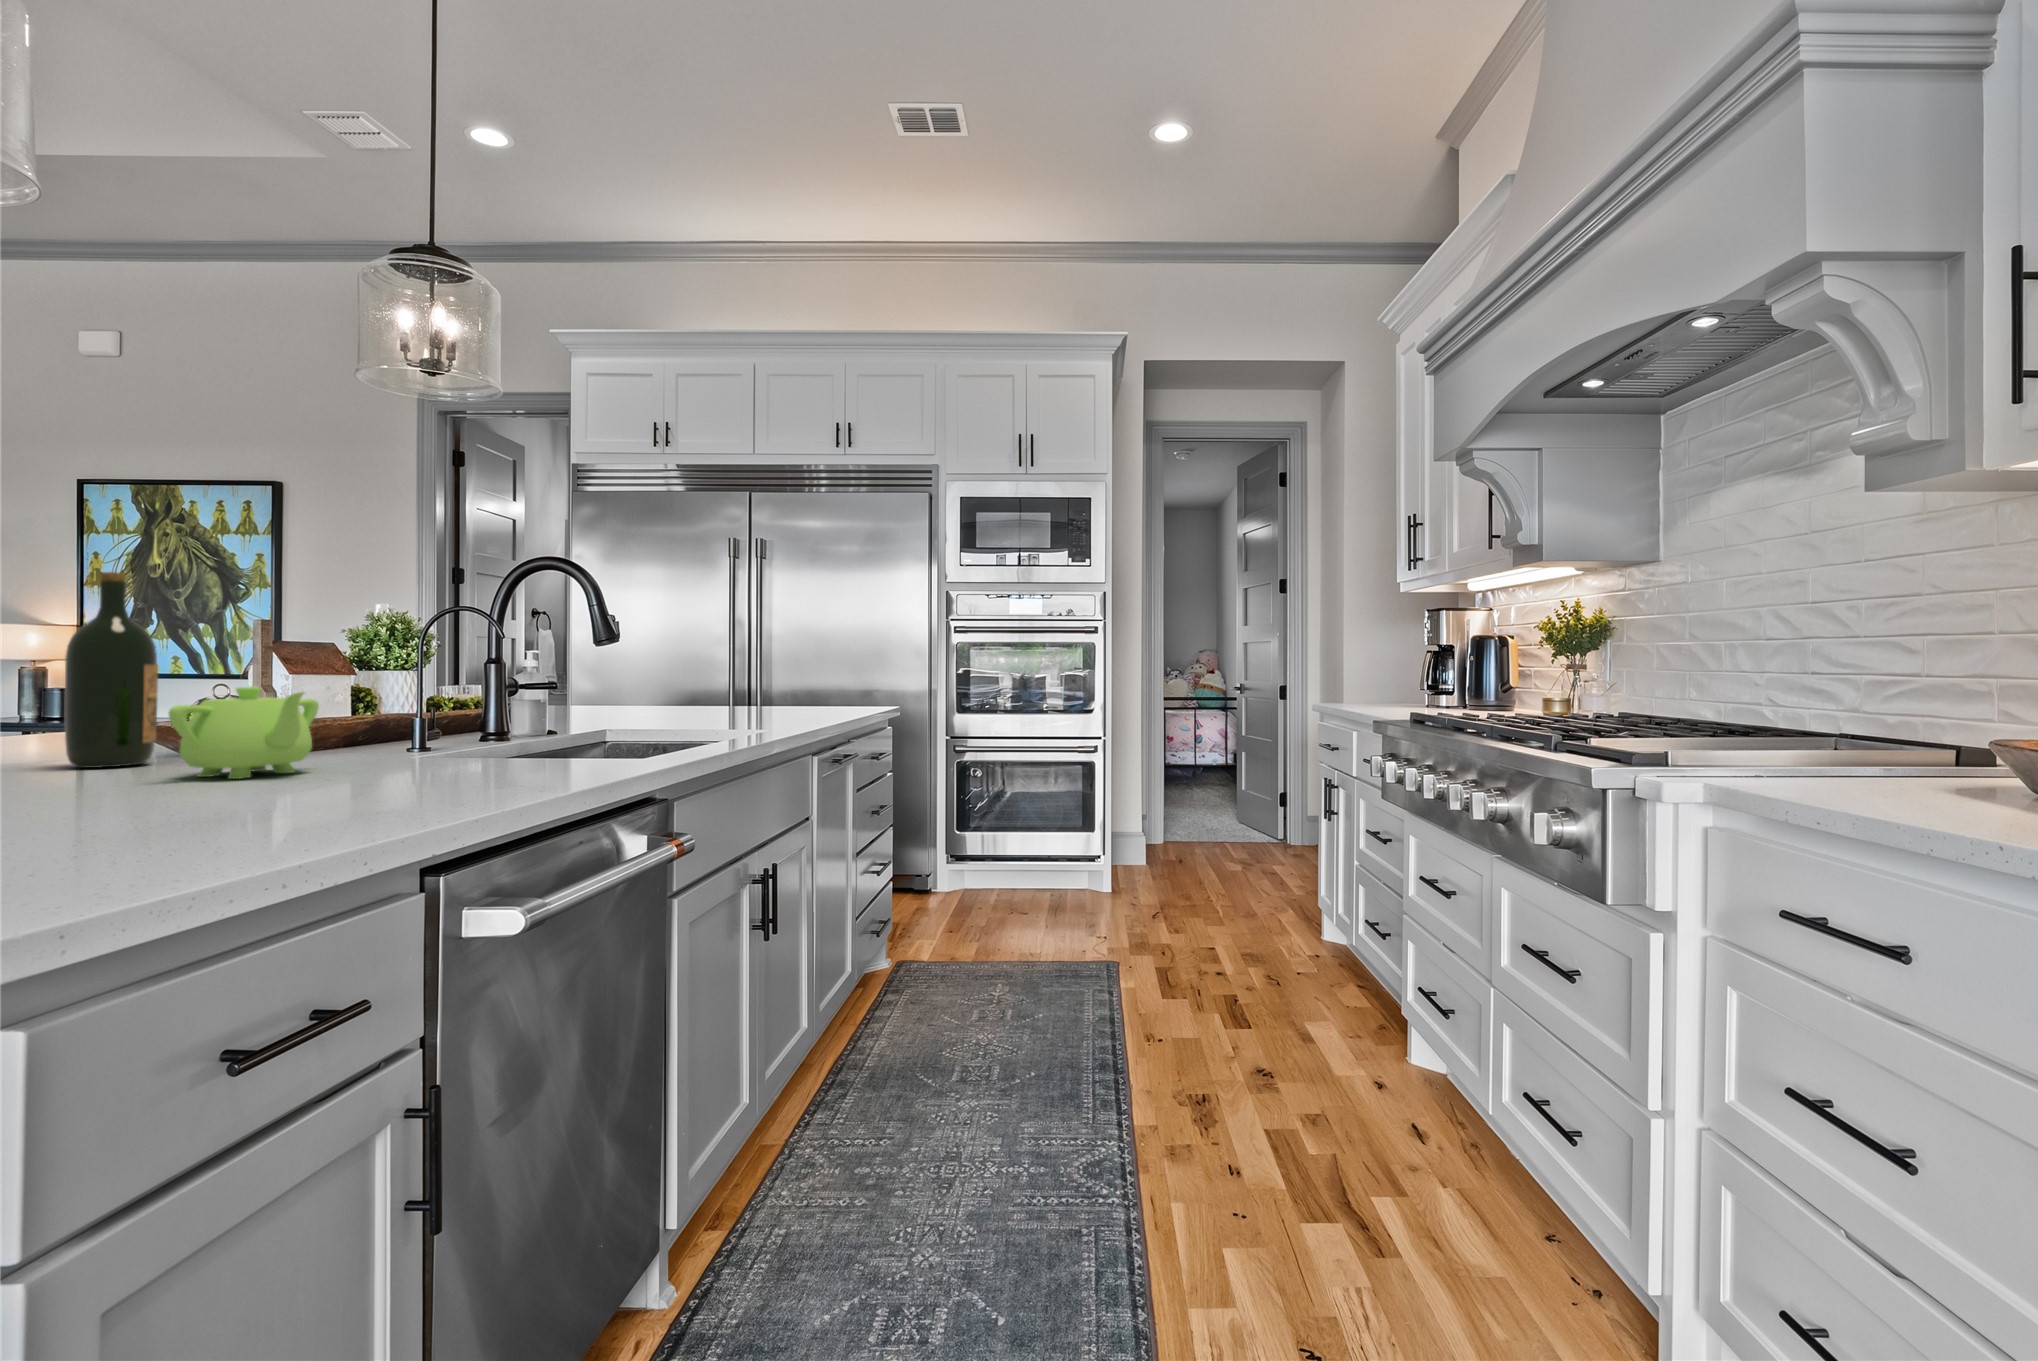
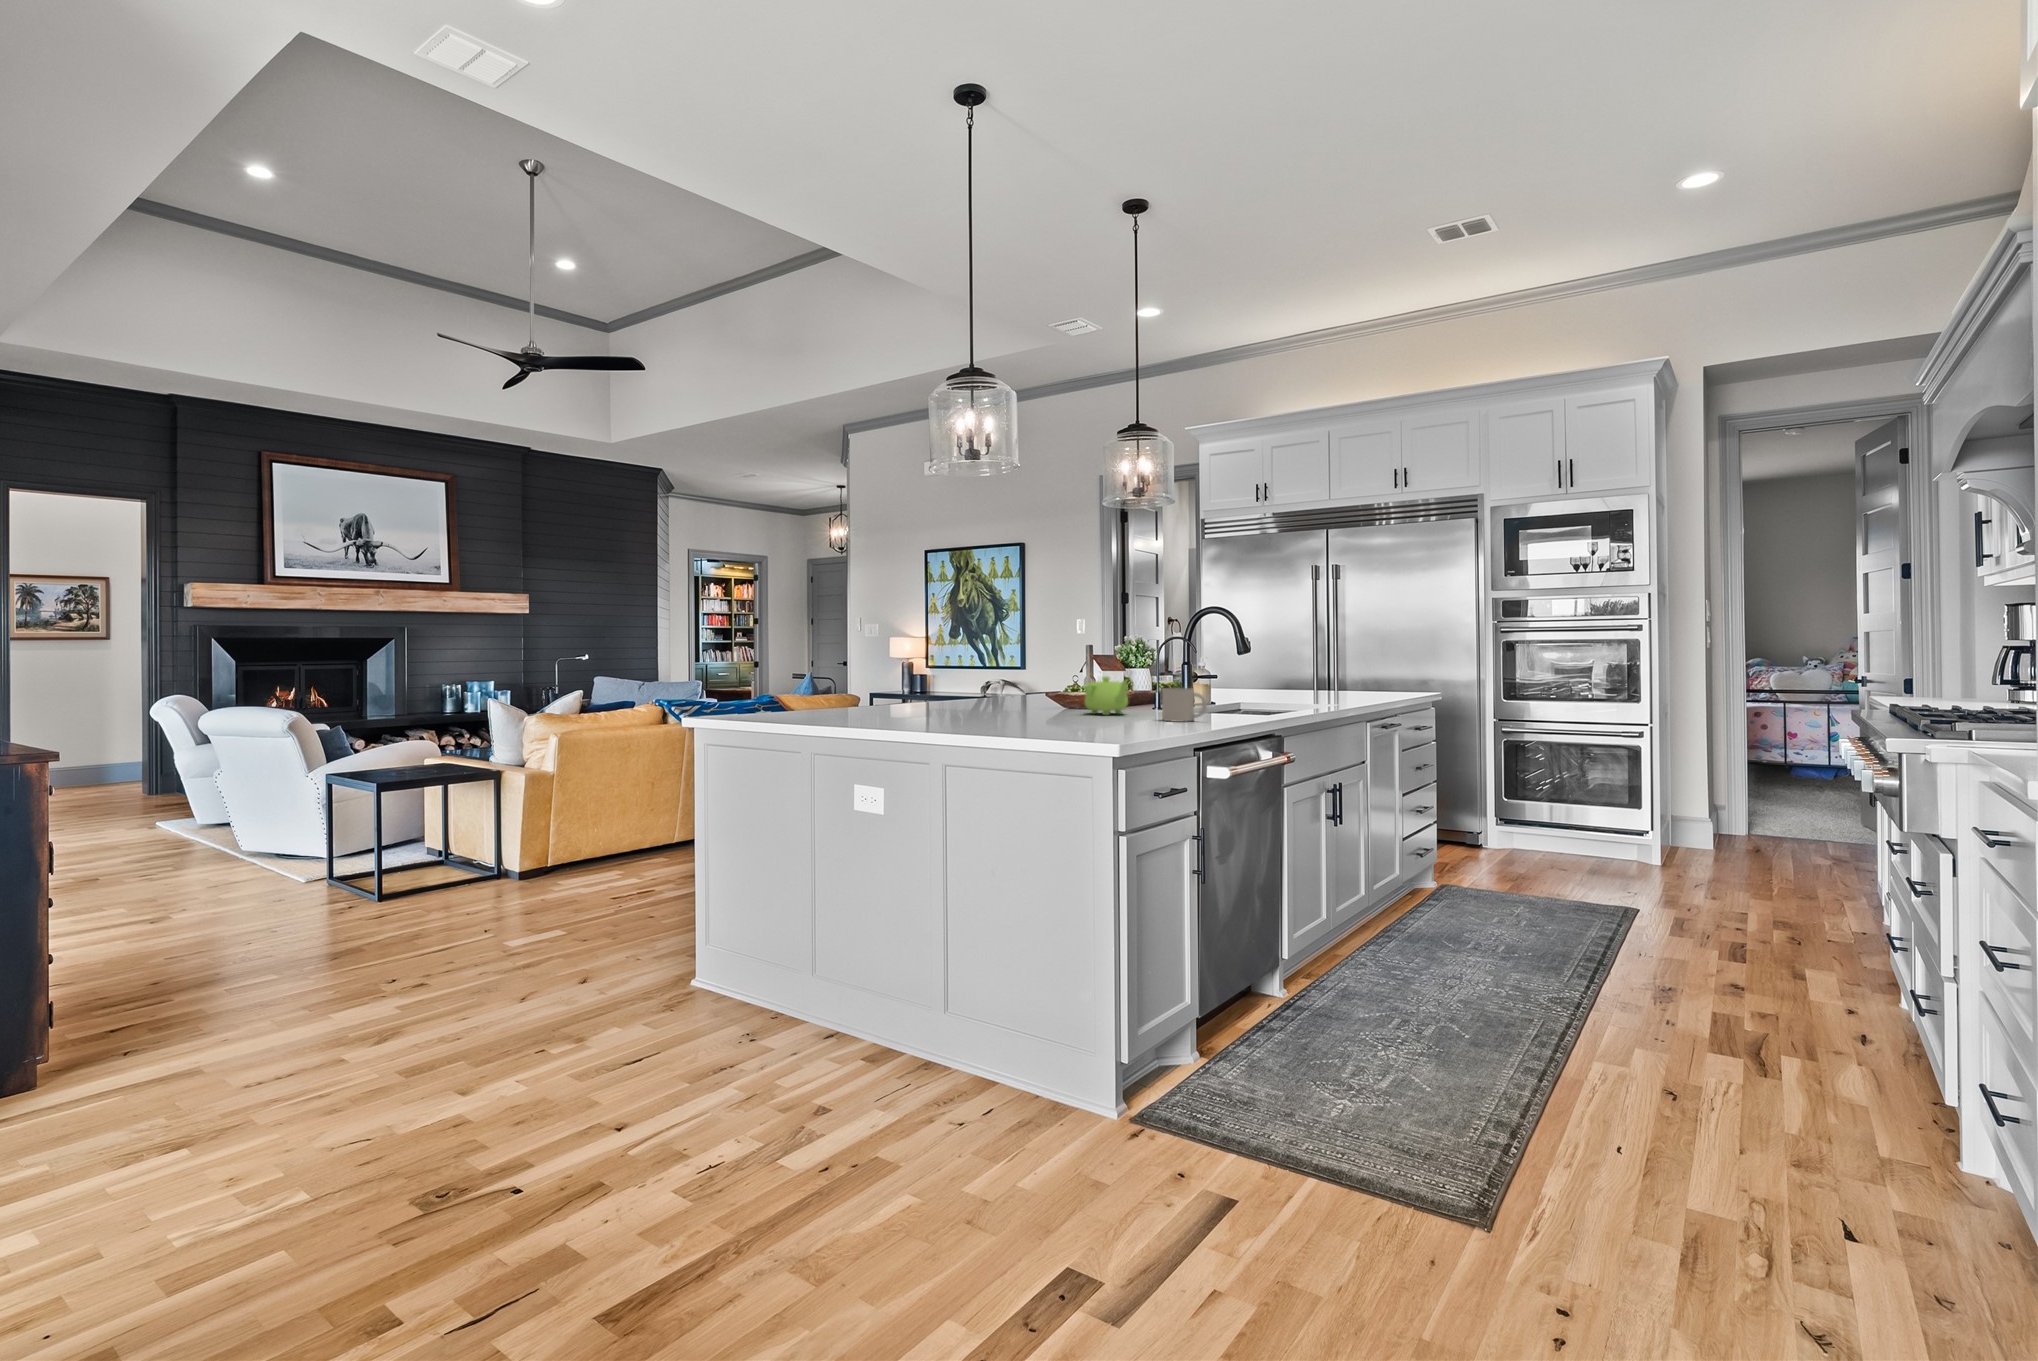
wine bottle: present [65,572,158,768] -> none [1037,627,1065,709]
mug: none [377,709,494,790] -> present [1162,688,1207,722]

